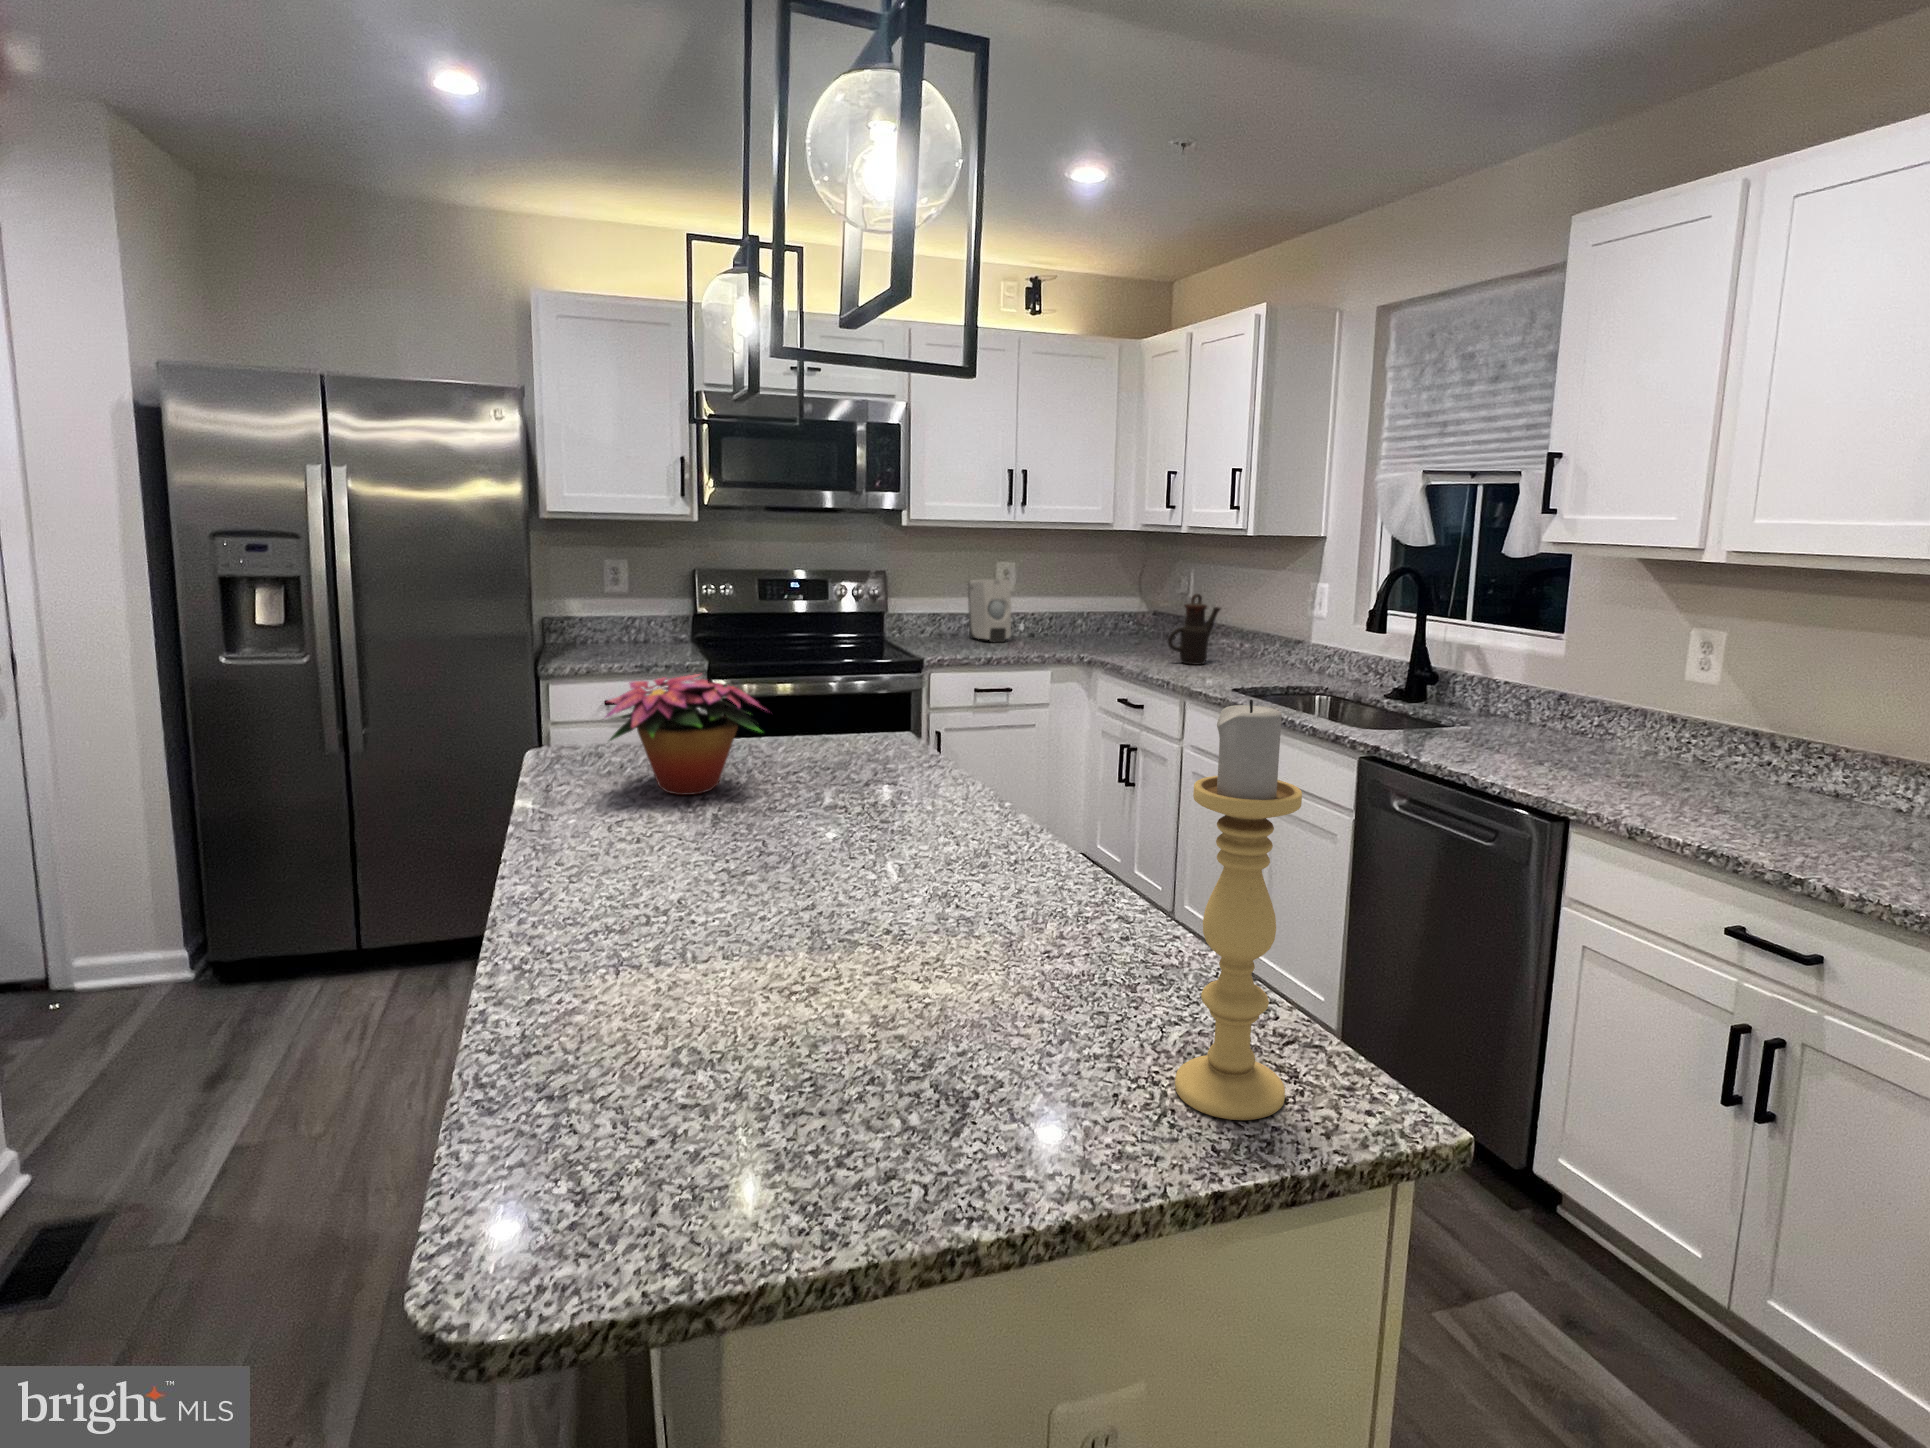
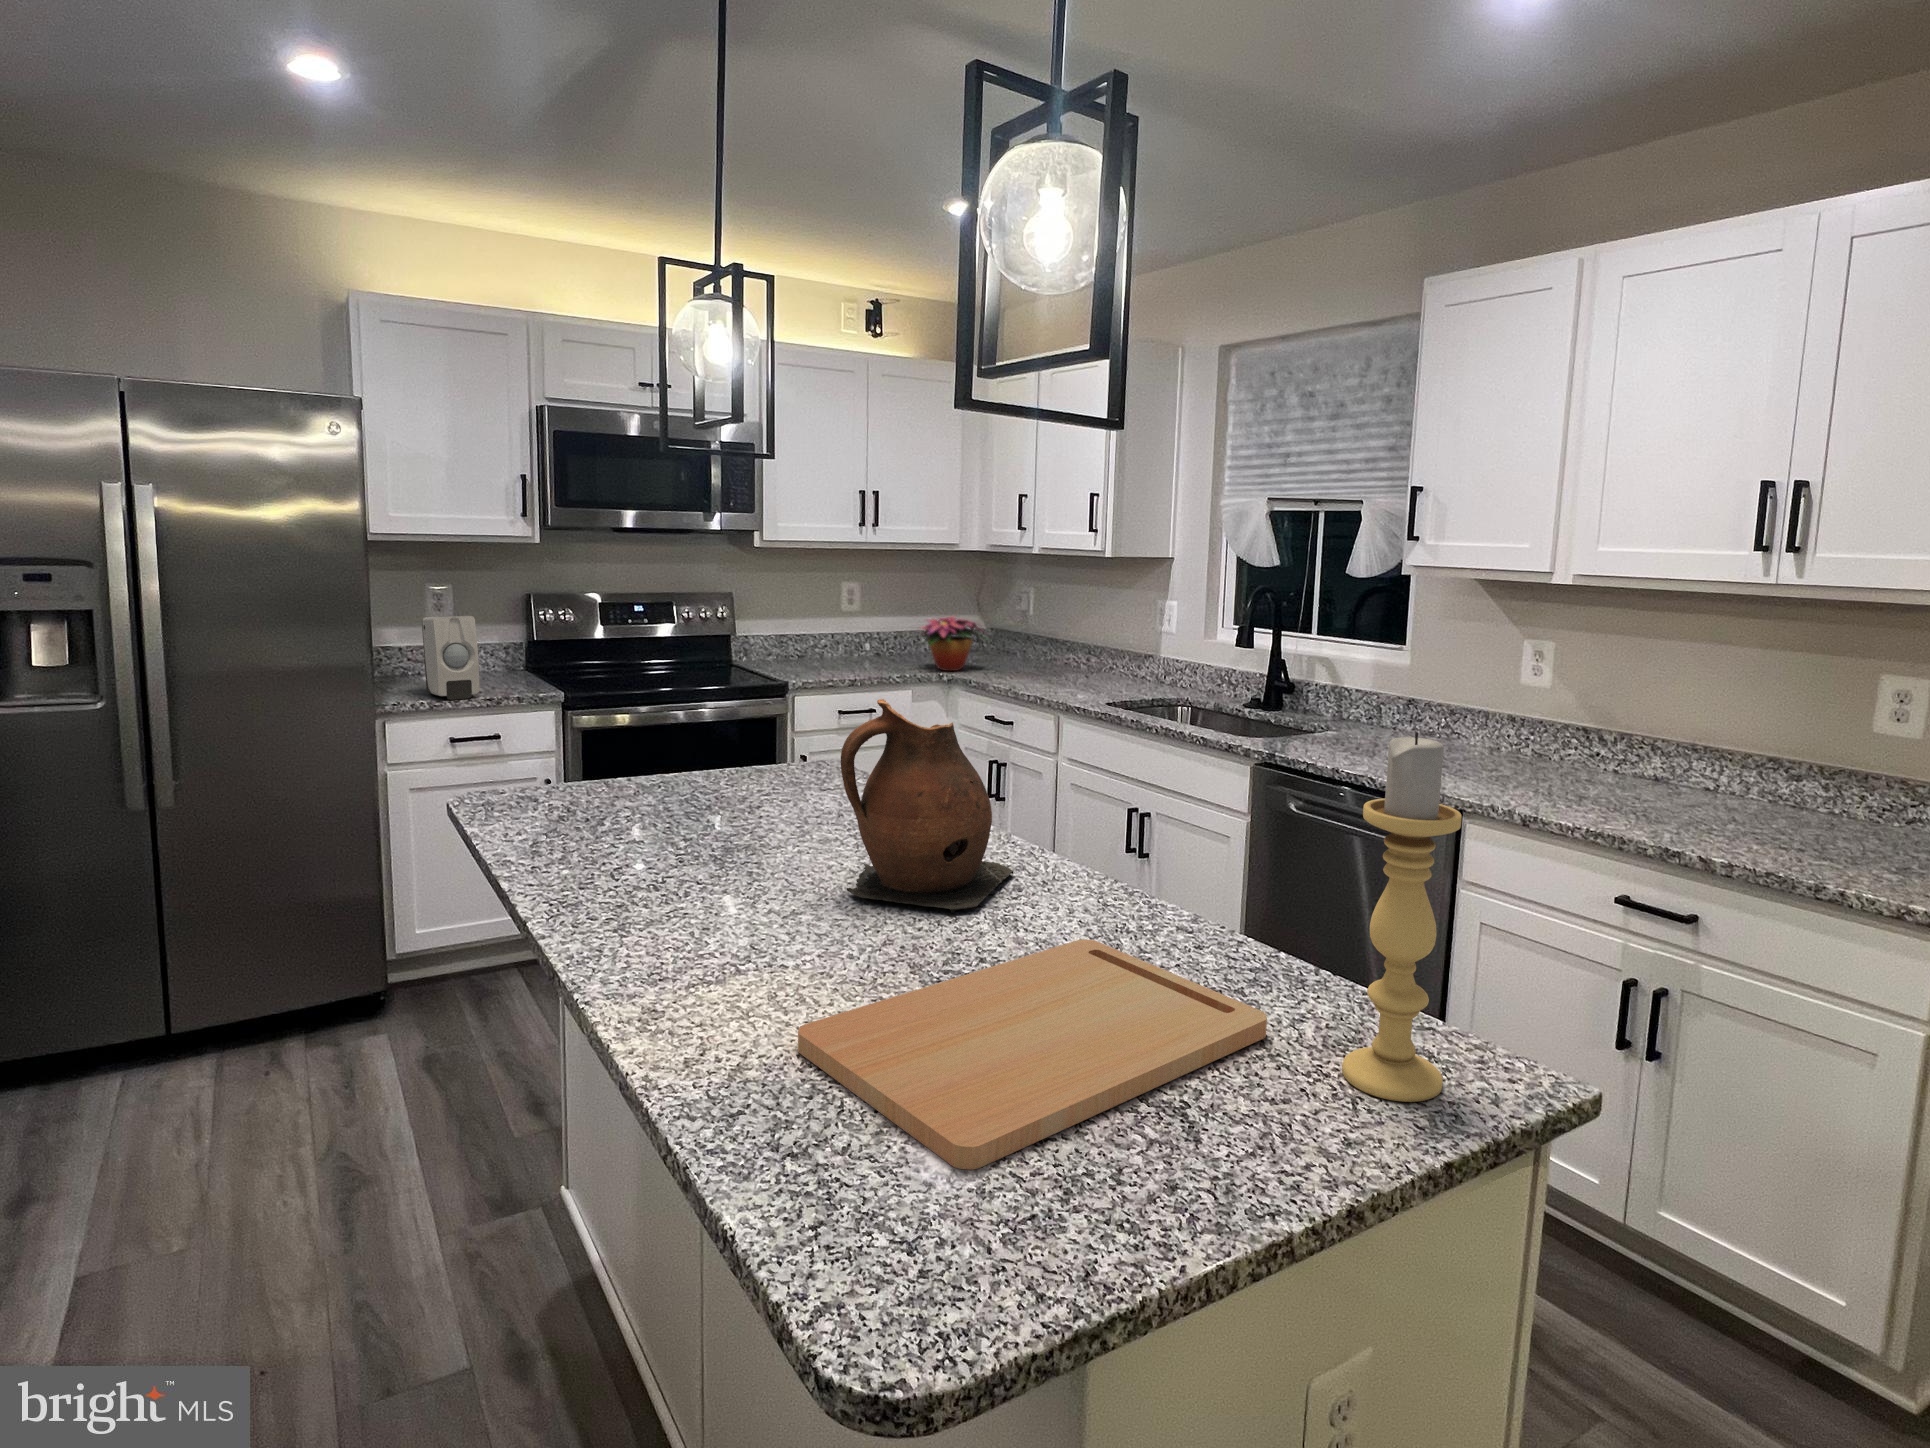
soap dispenser: present [968,579,1011,642] -> present [422,616,480,700]
teapot: present [1168,594,1221,665] -> none [1027,611,1076,681]
ceramic pitcher: none [809,660,992,878] -> present [841,699,1013,913]
flower arrangement: present [606,674,762,795] -> present [920,616,983,671]
cutting board: none [638,913,1125,1128] -> present [798,939,1267,1170]

